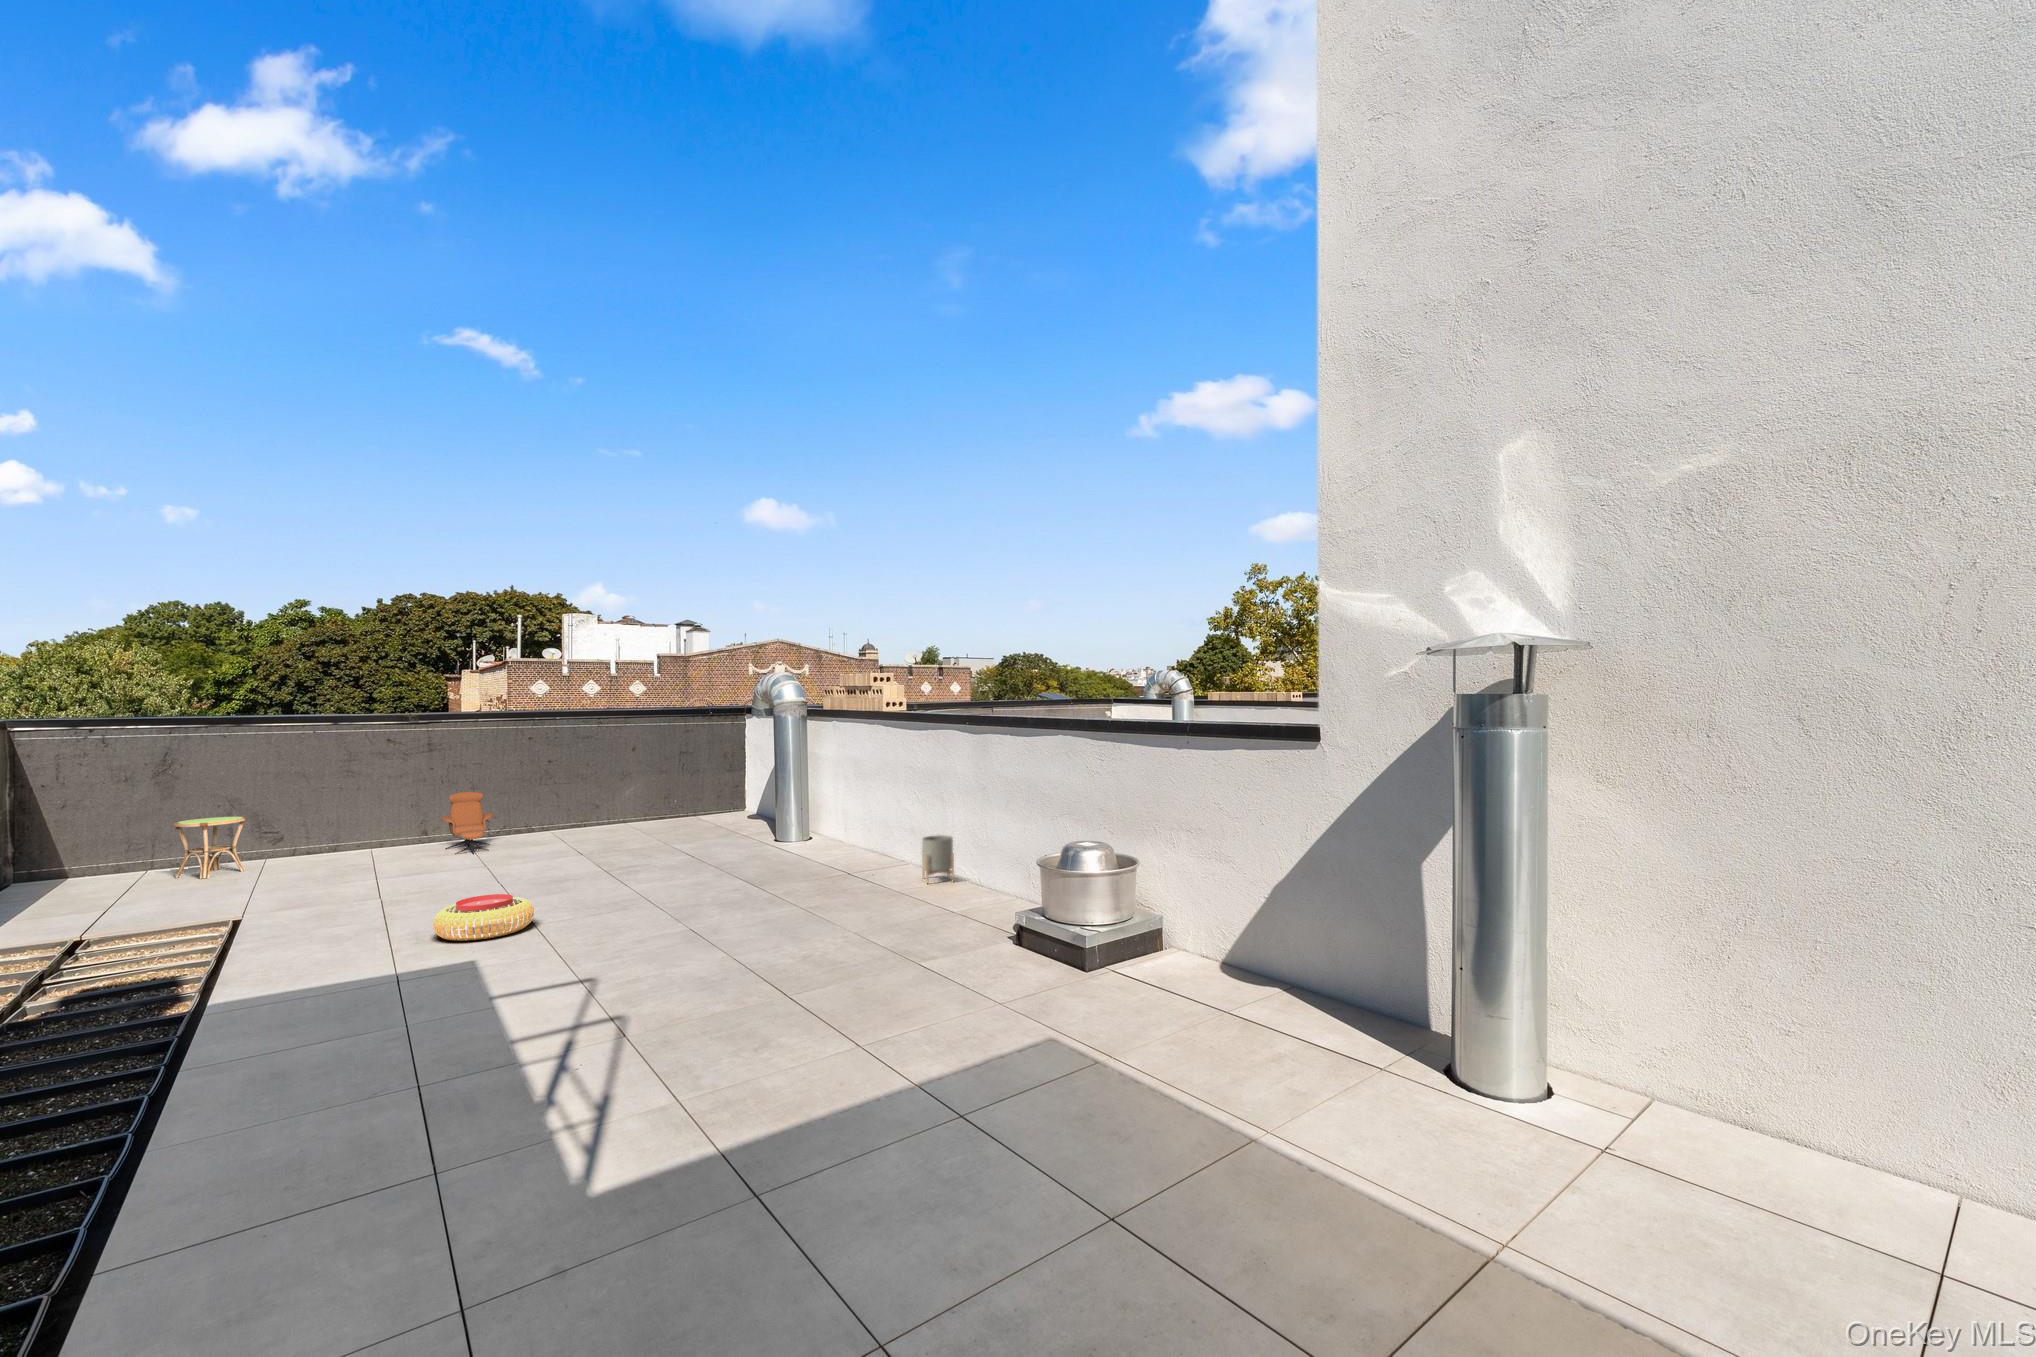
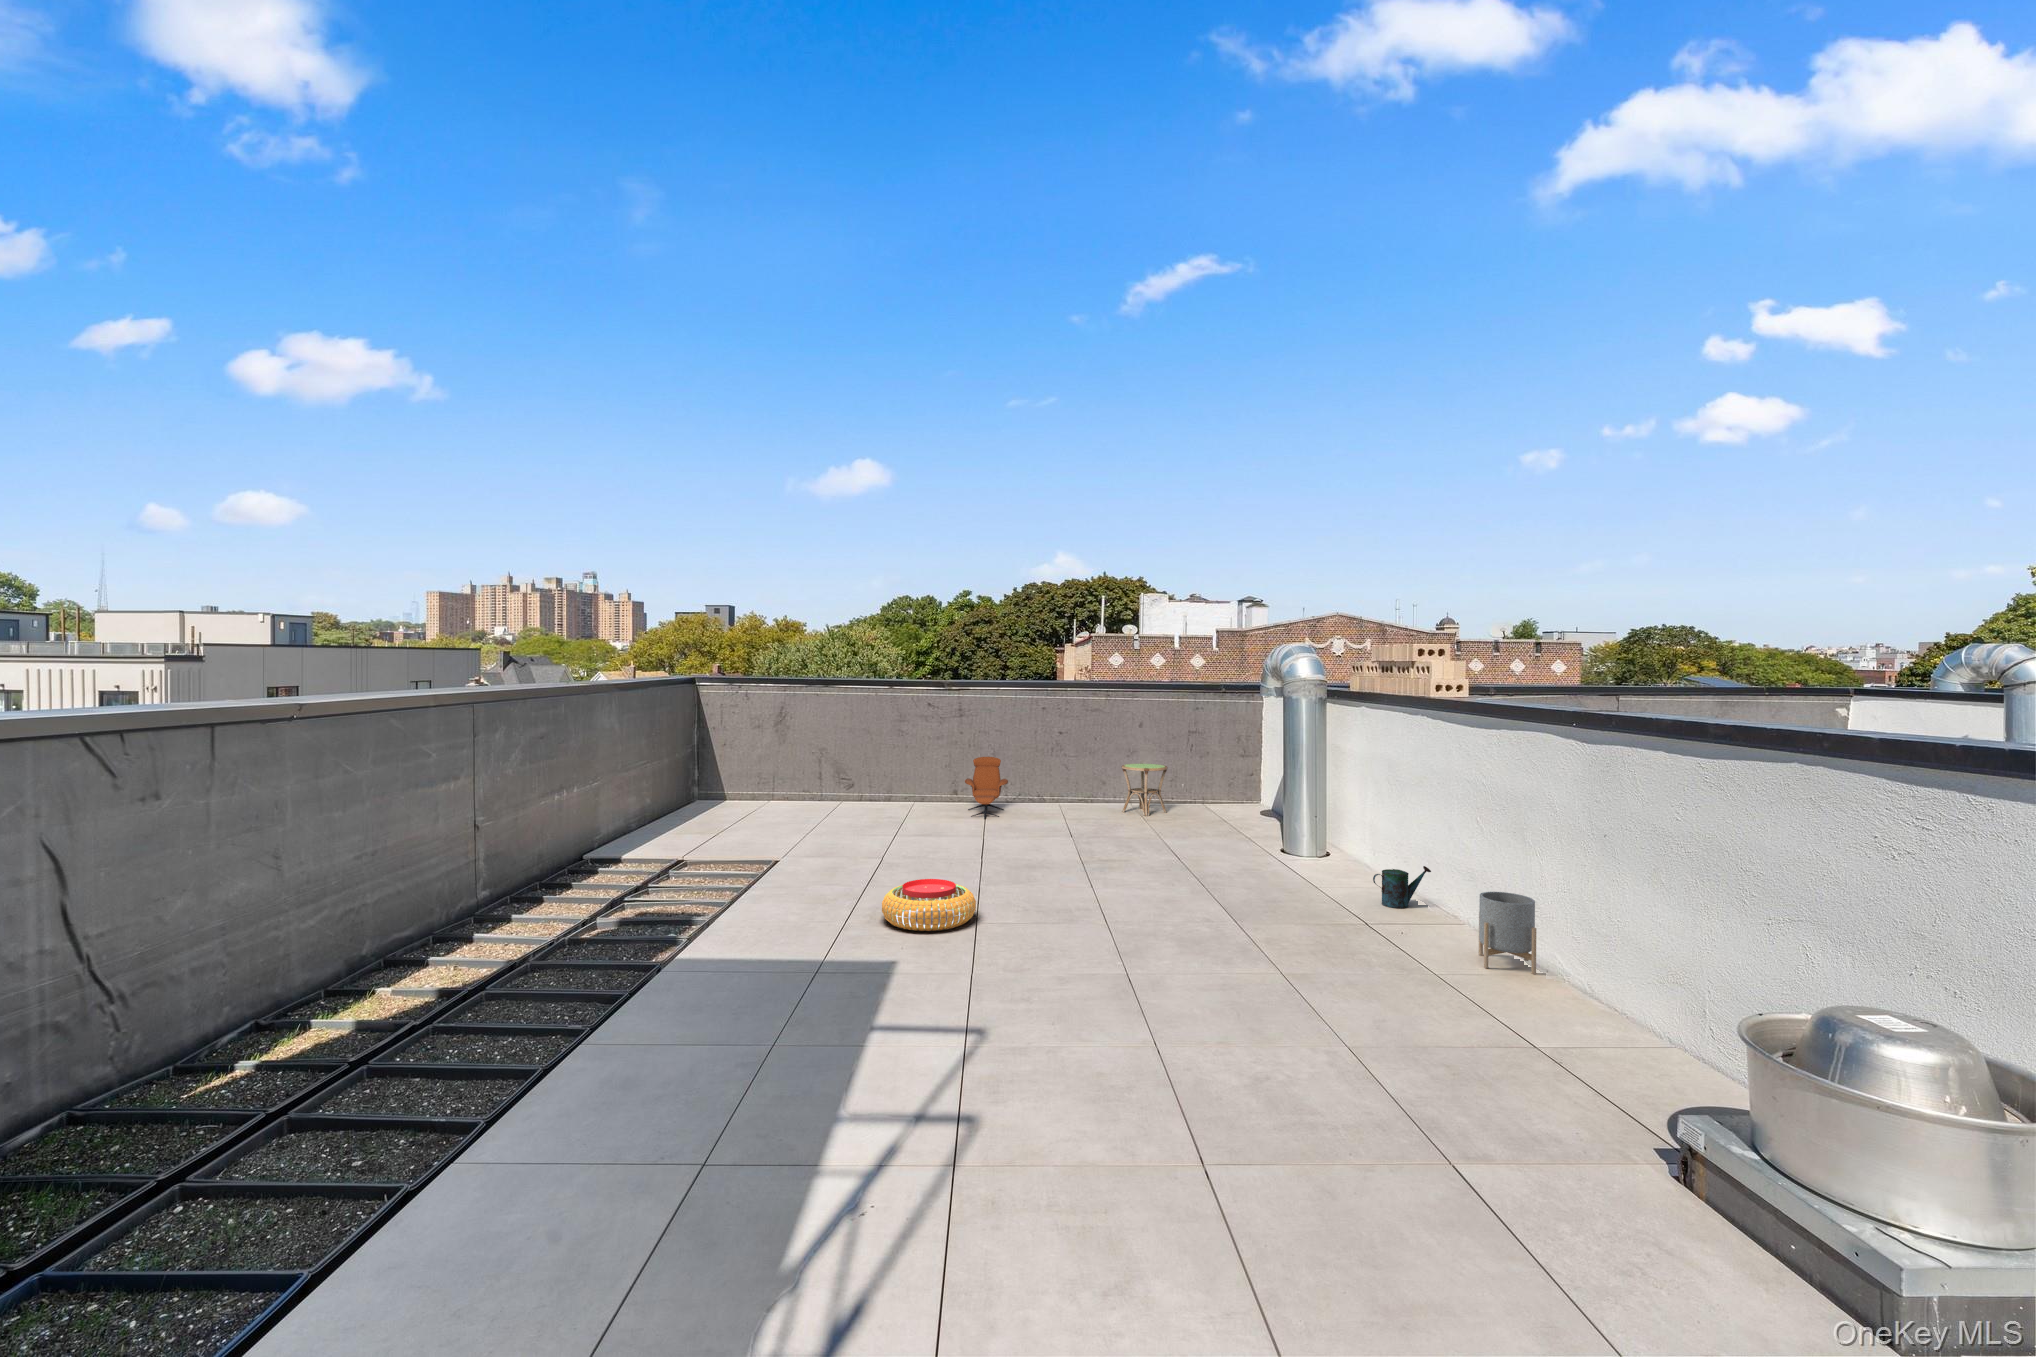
side table: present [173,817,246,879] -> present [1121,763,1168,816]
watering can: none [852,831,890,863] -> present [1373,866,1431,908]

